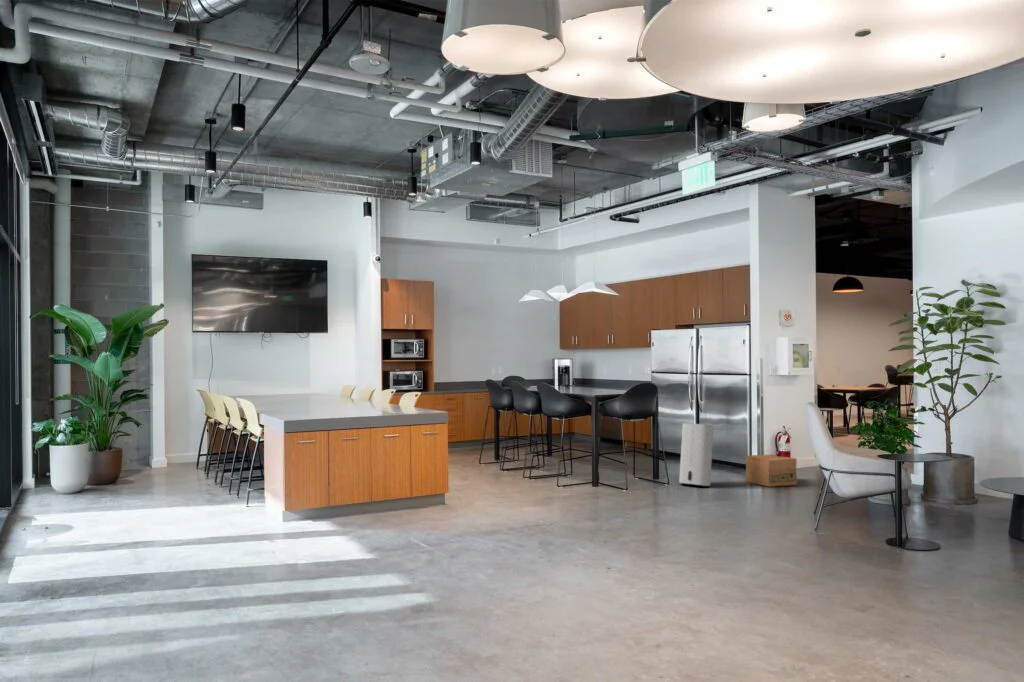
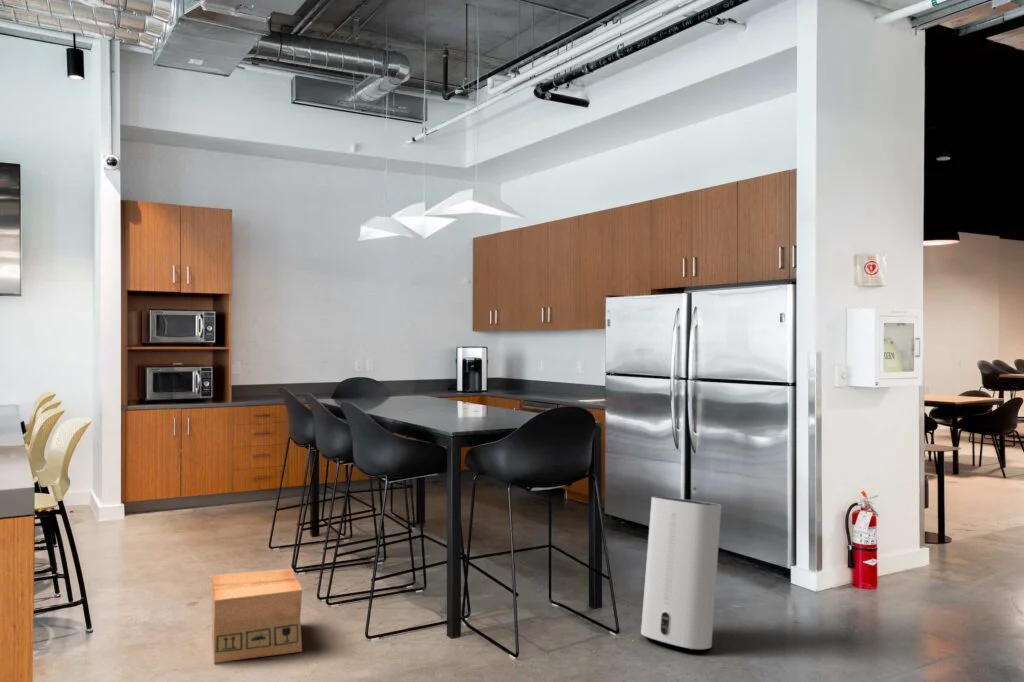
cardboard box: present [746,454,797,487] -> present [212,569,302,663]

